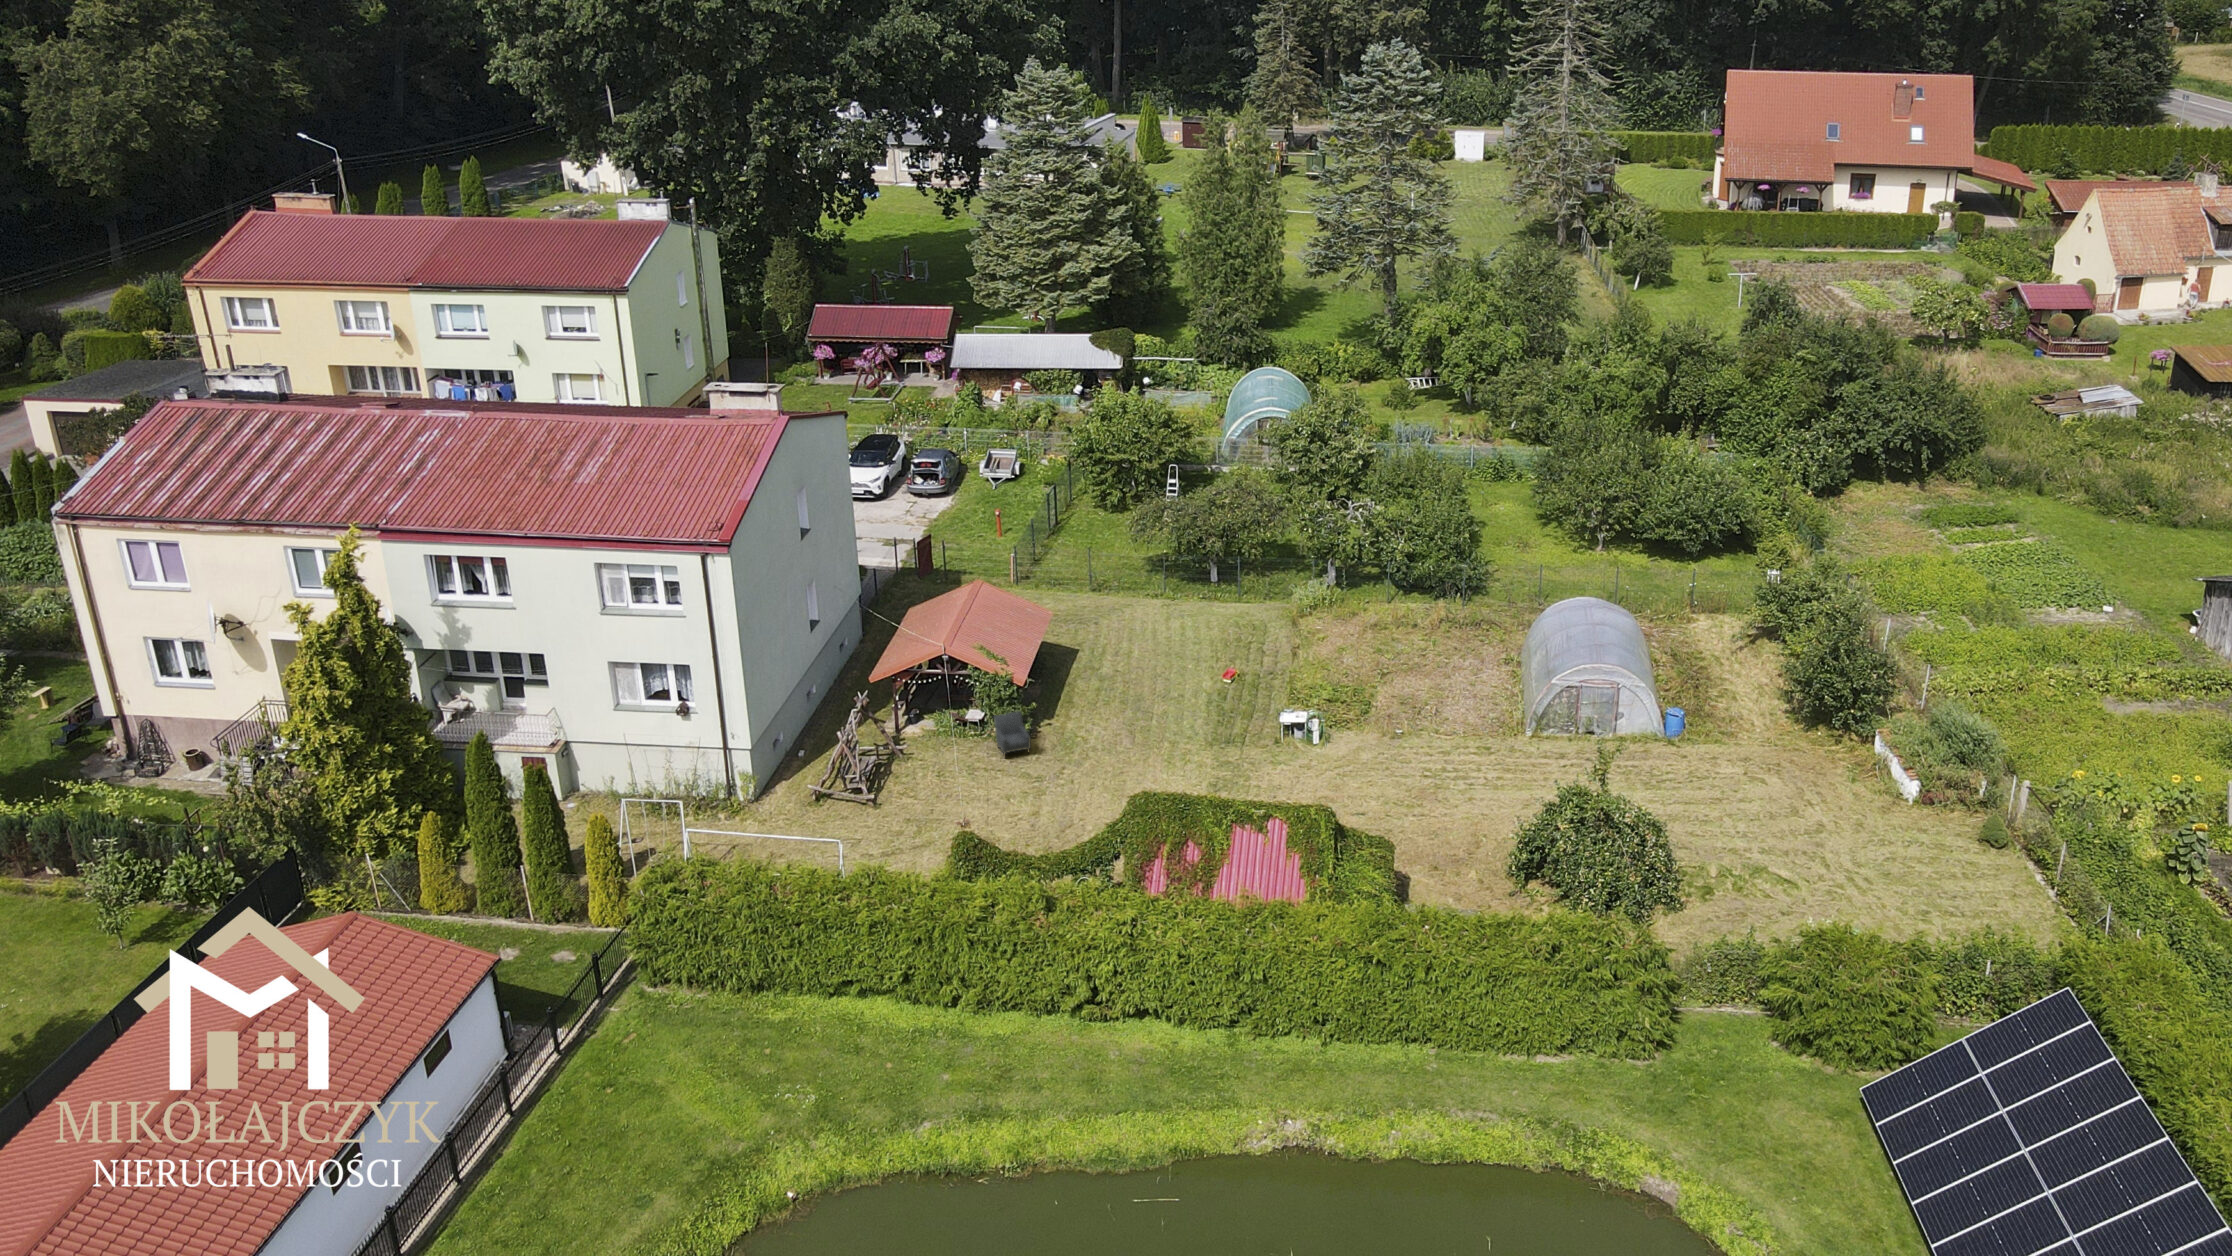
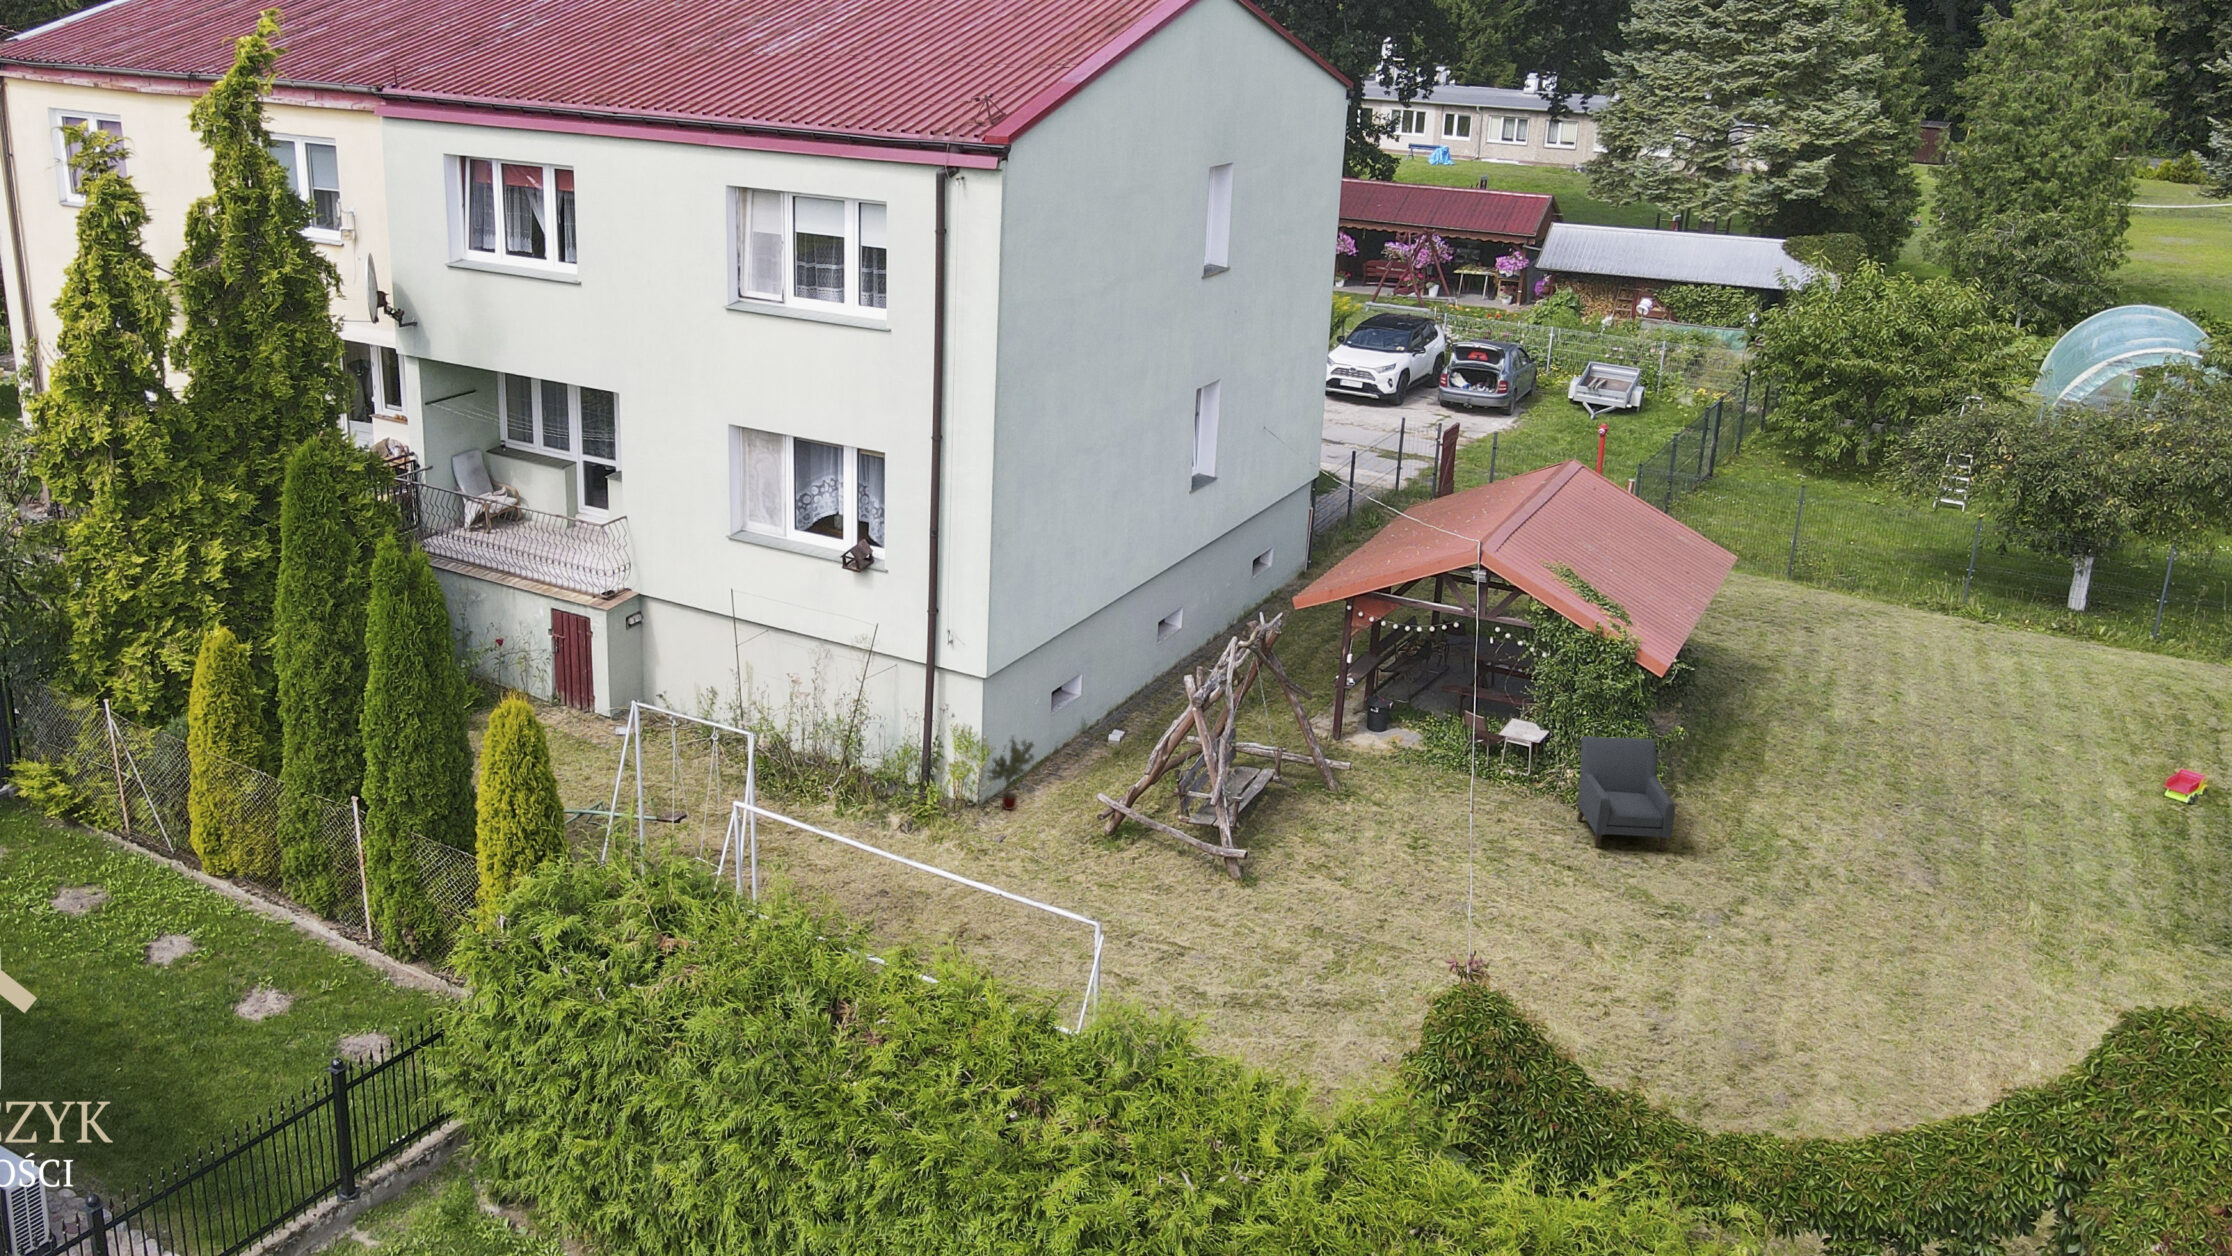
potted tree: none [757,769,777,800] -> present [987,738,1034,810]

